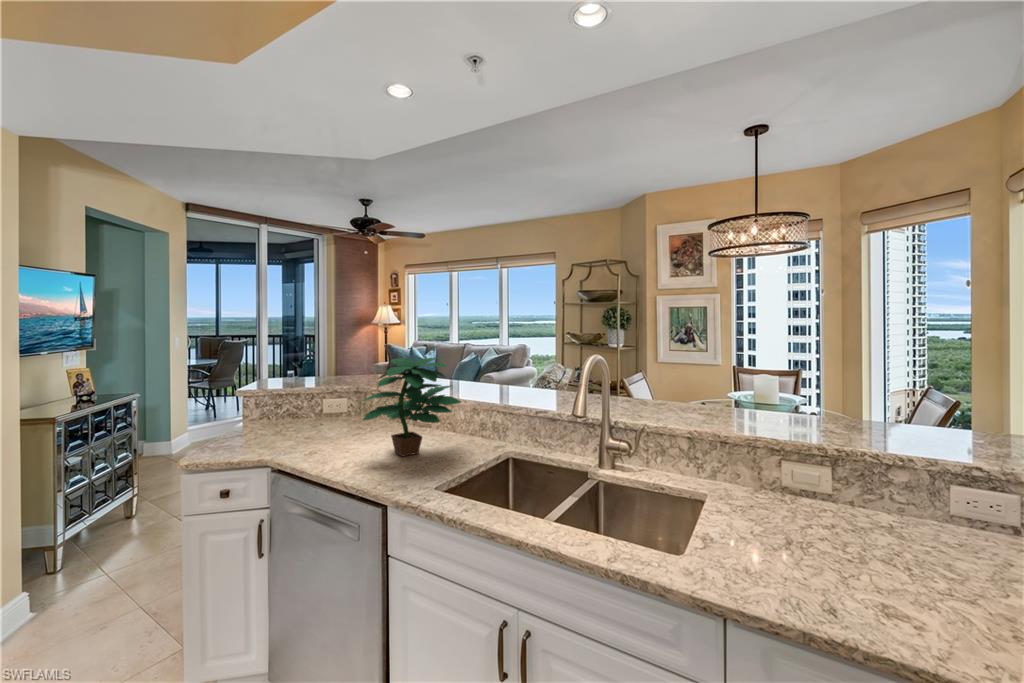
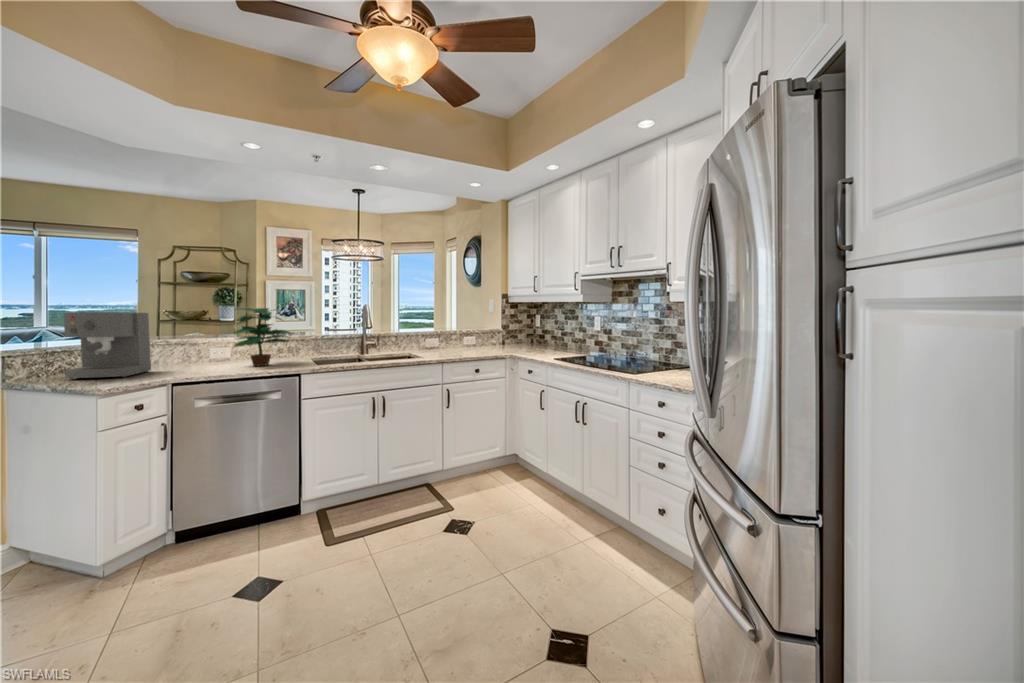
coffee maker: none [247,355,341,437] -> present [63,312,151,379]

